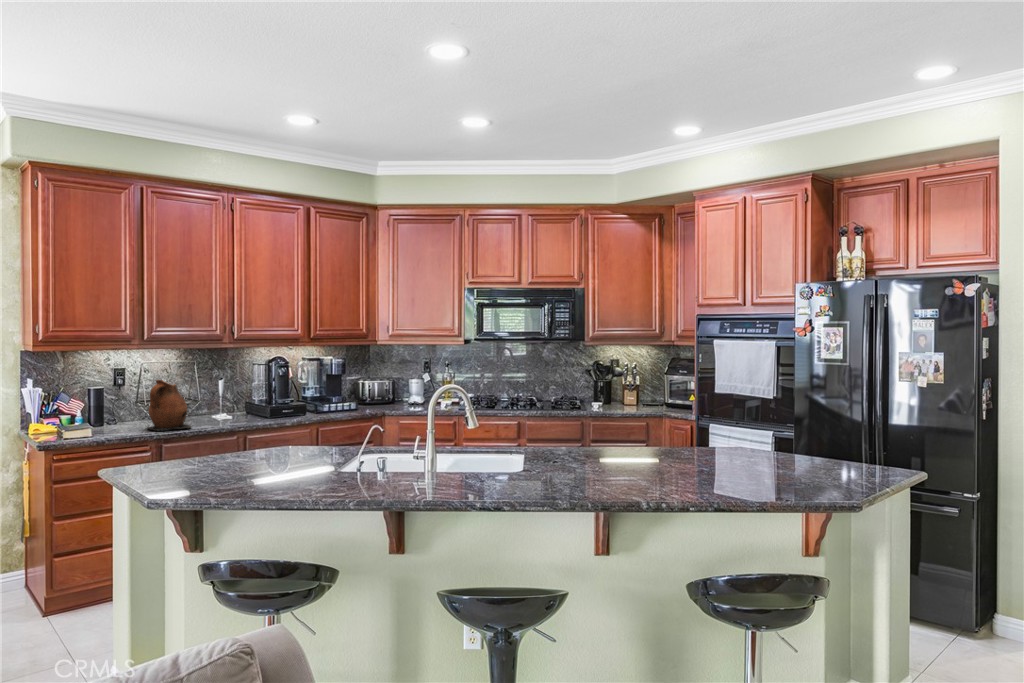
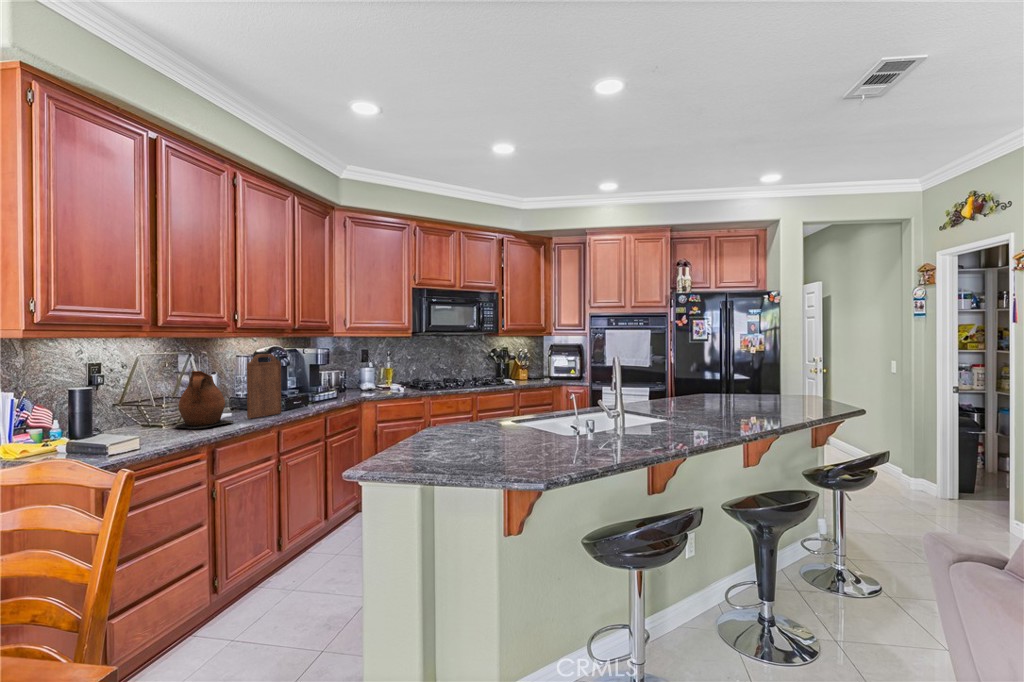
cutting board: none [211,365,249,426] -> present [247,354,281,419]

